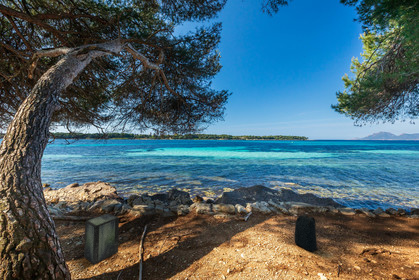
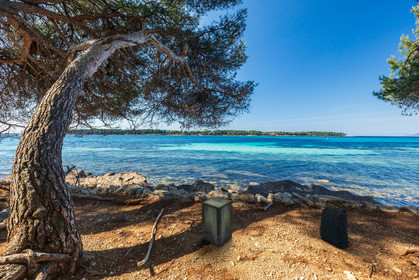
storage box: present [84,213,119,265] -> present [202,197,232,247]

